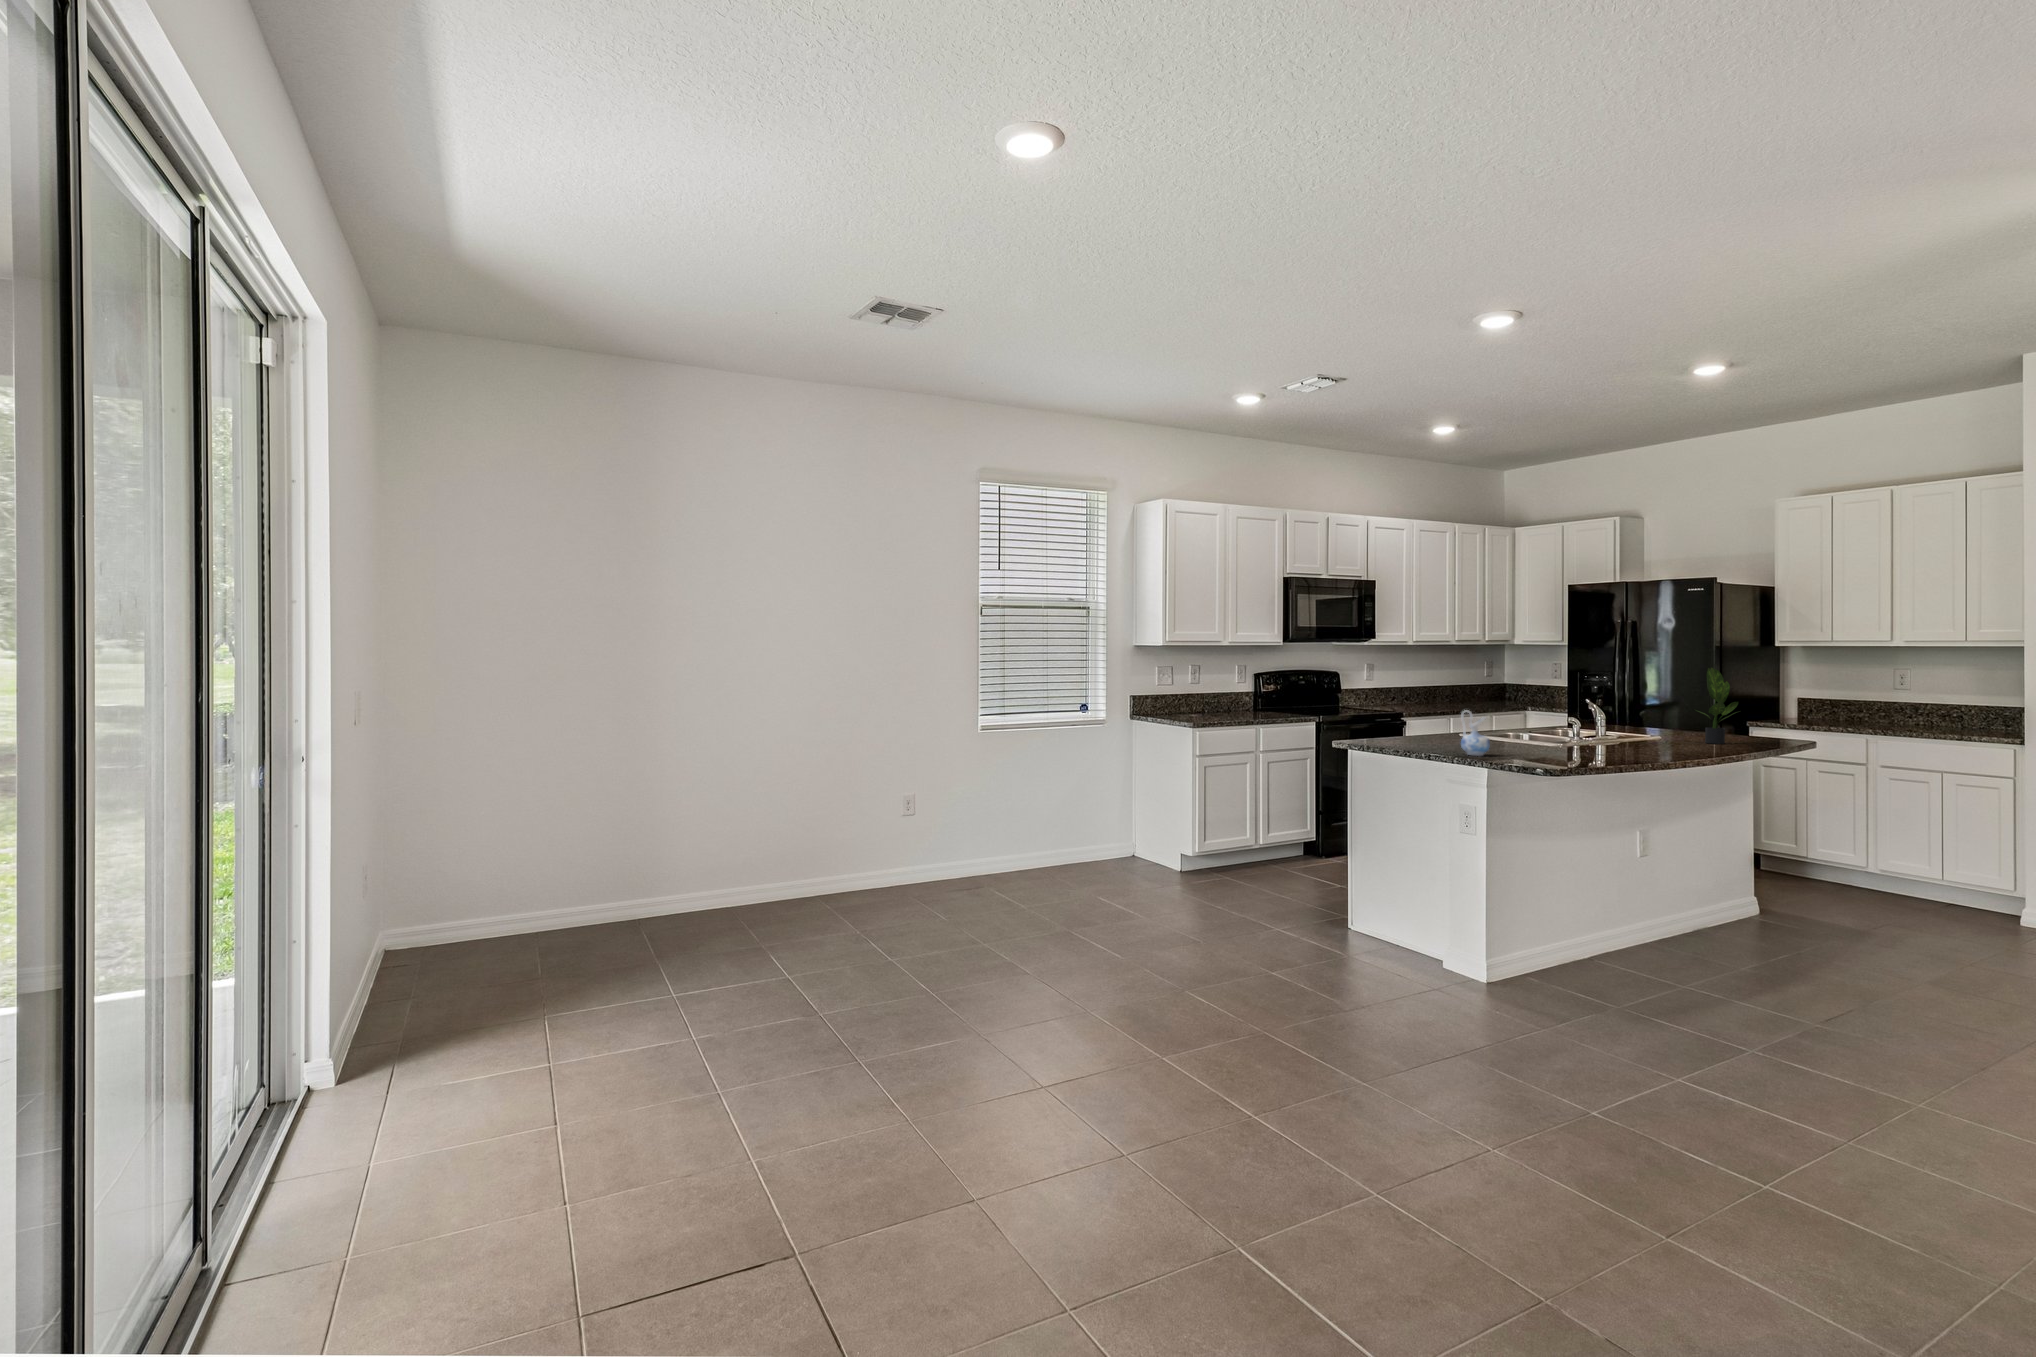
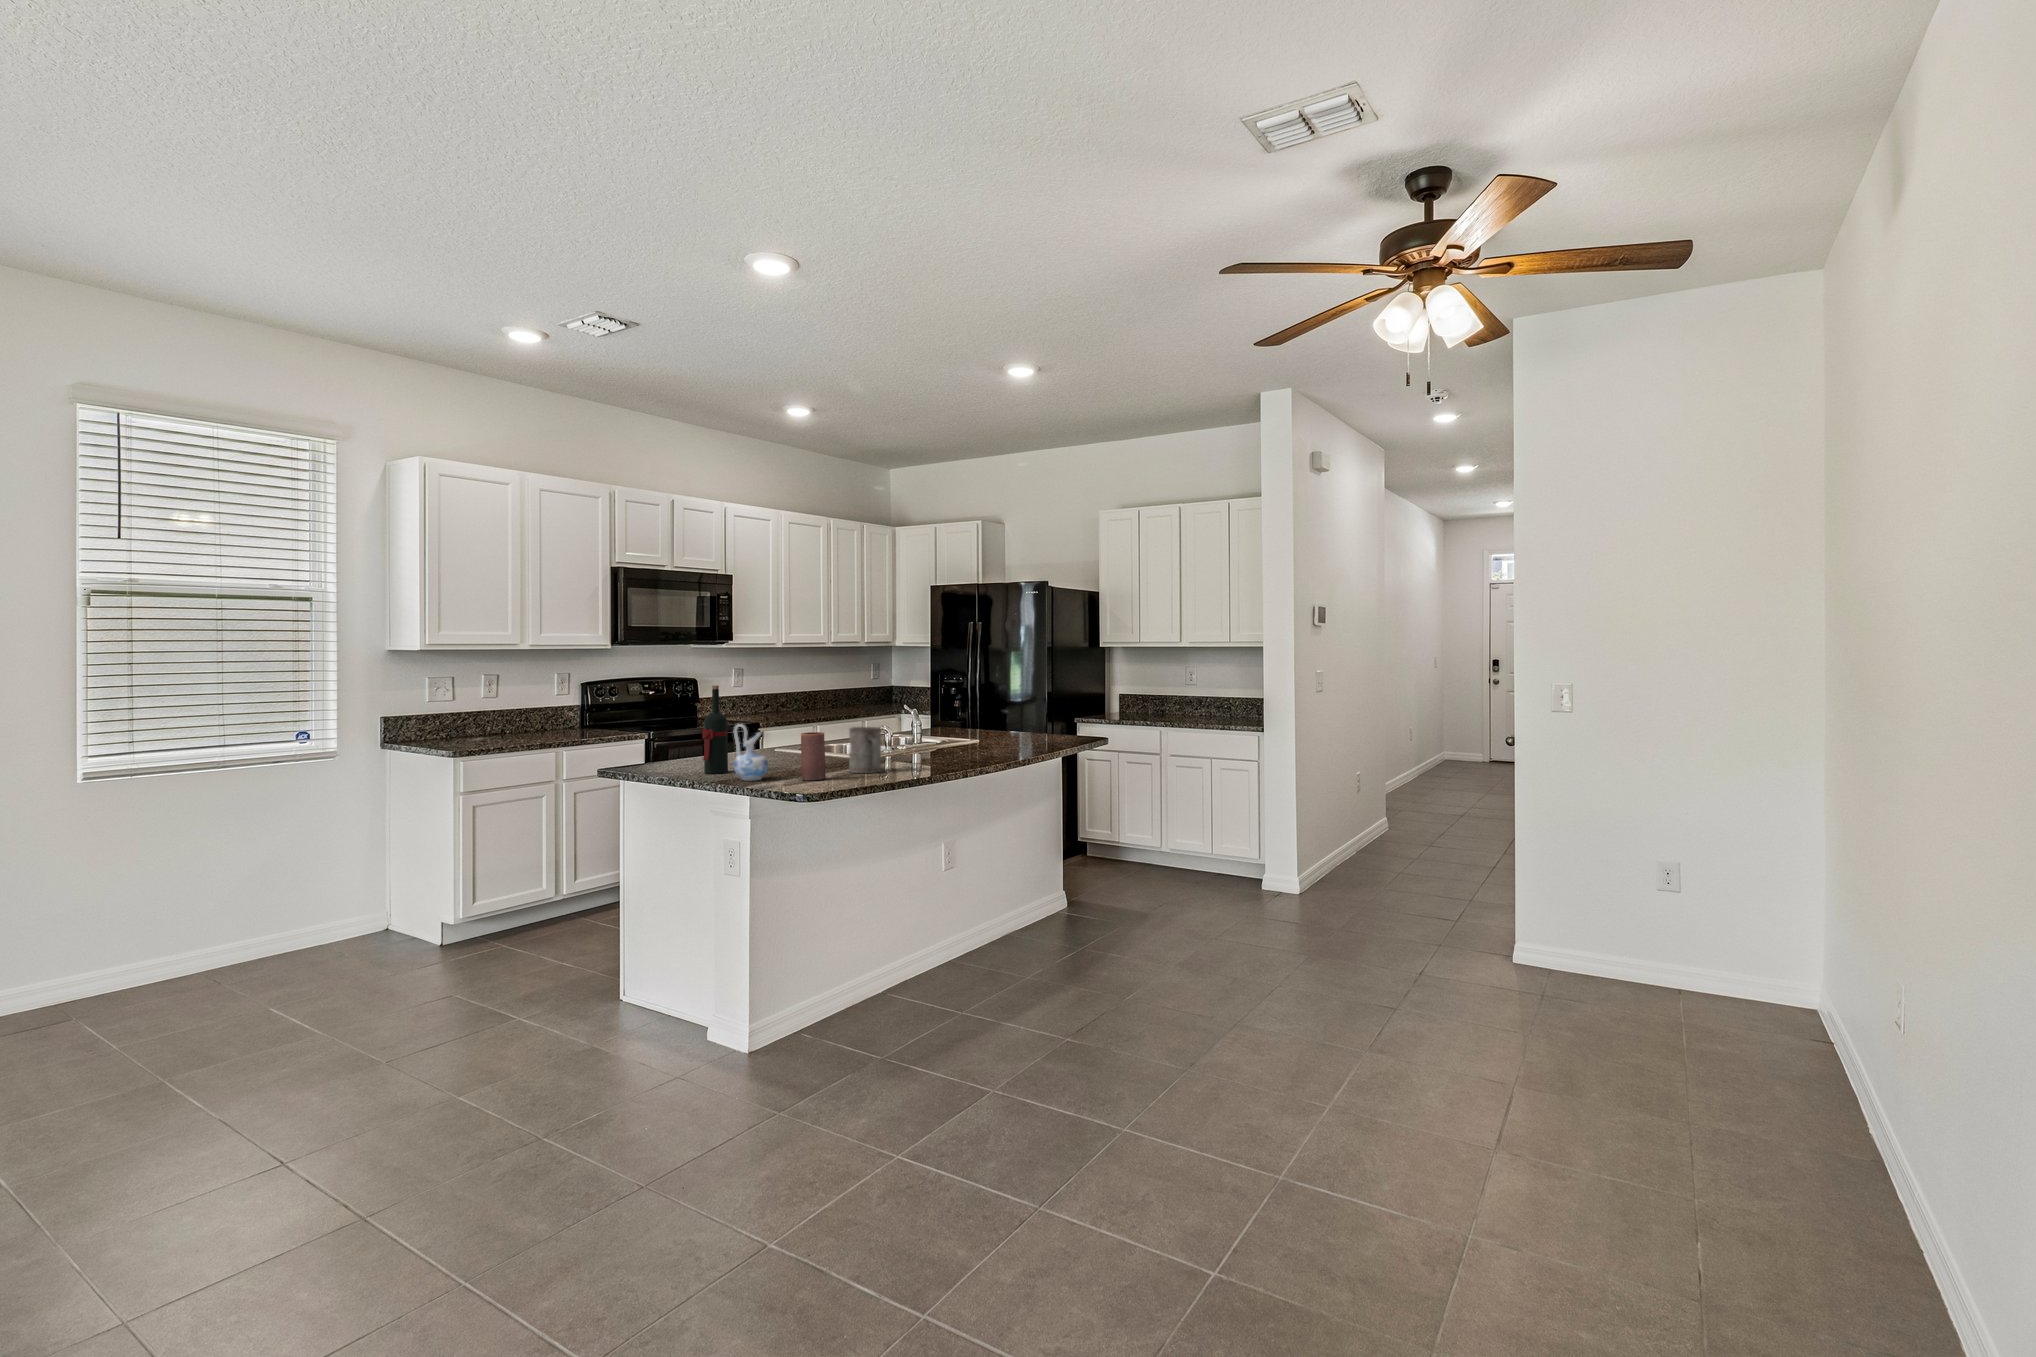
potted plant: present [1698,668,1738,744] -> none [1009,667,1052,747]
wine bottle: none [1424,679,1445,749] -> present [702,686,728,774]
mug: none [1555,717,1587,756] -> present [849,727,881,773]
candle: none [1521,719,1542,758] -> present [801,732,826,780]

